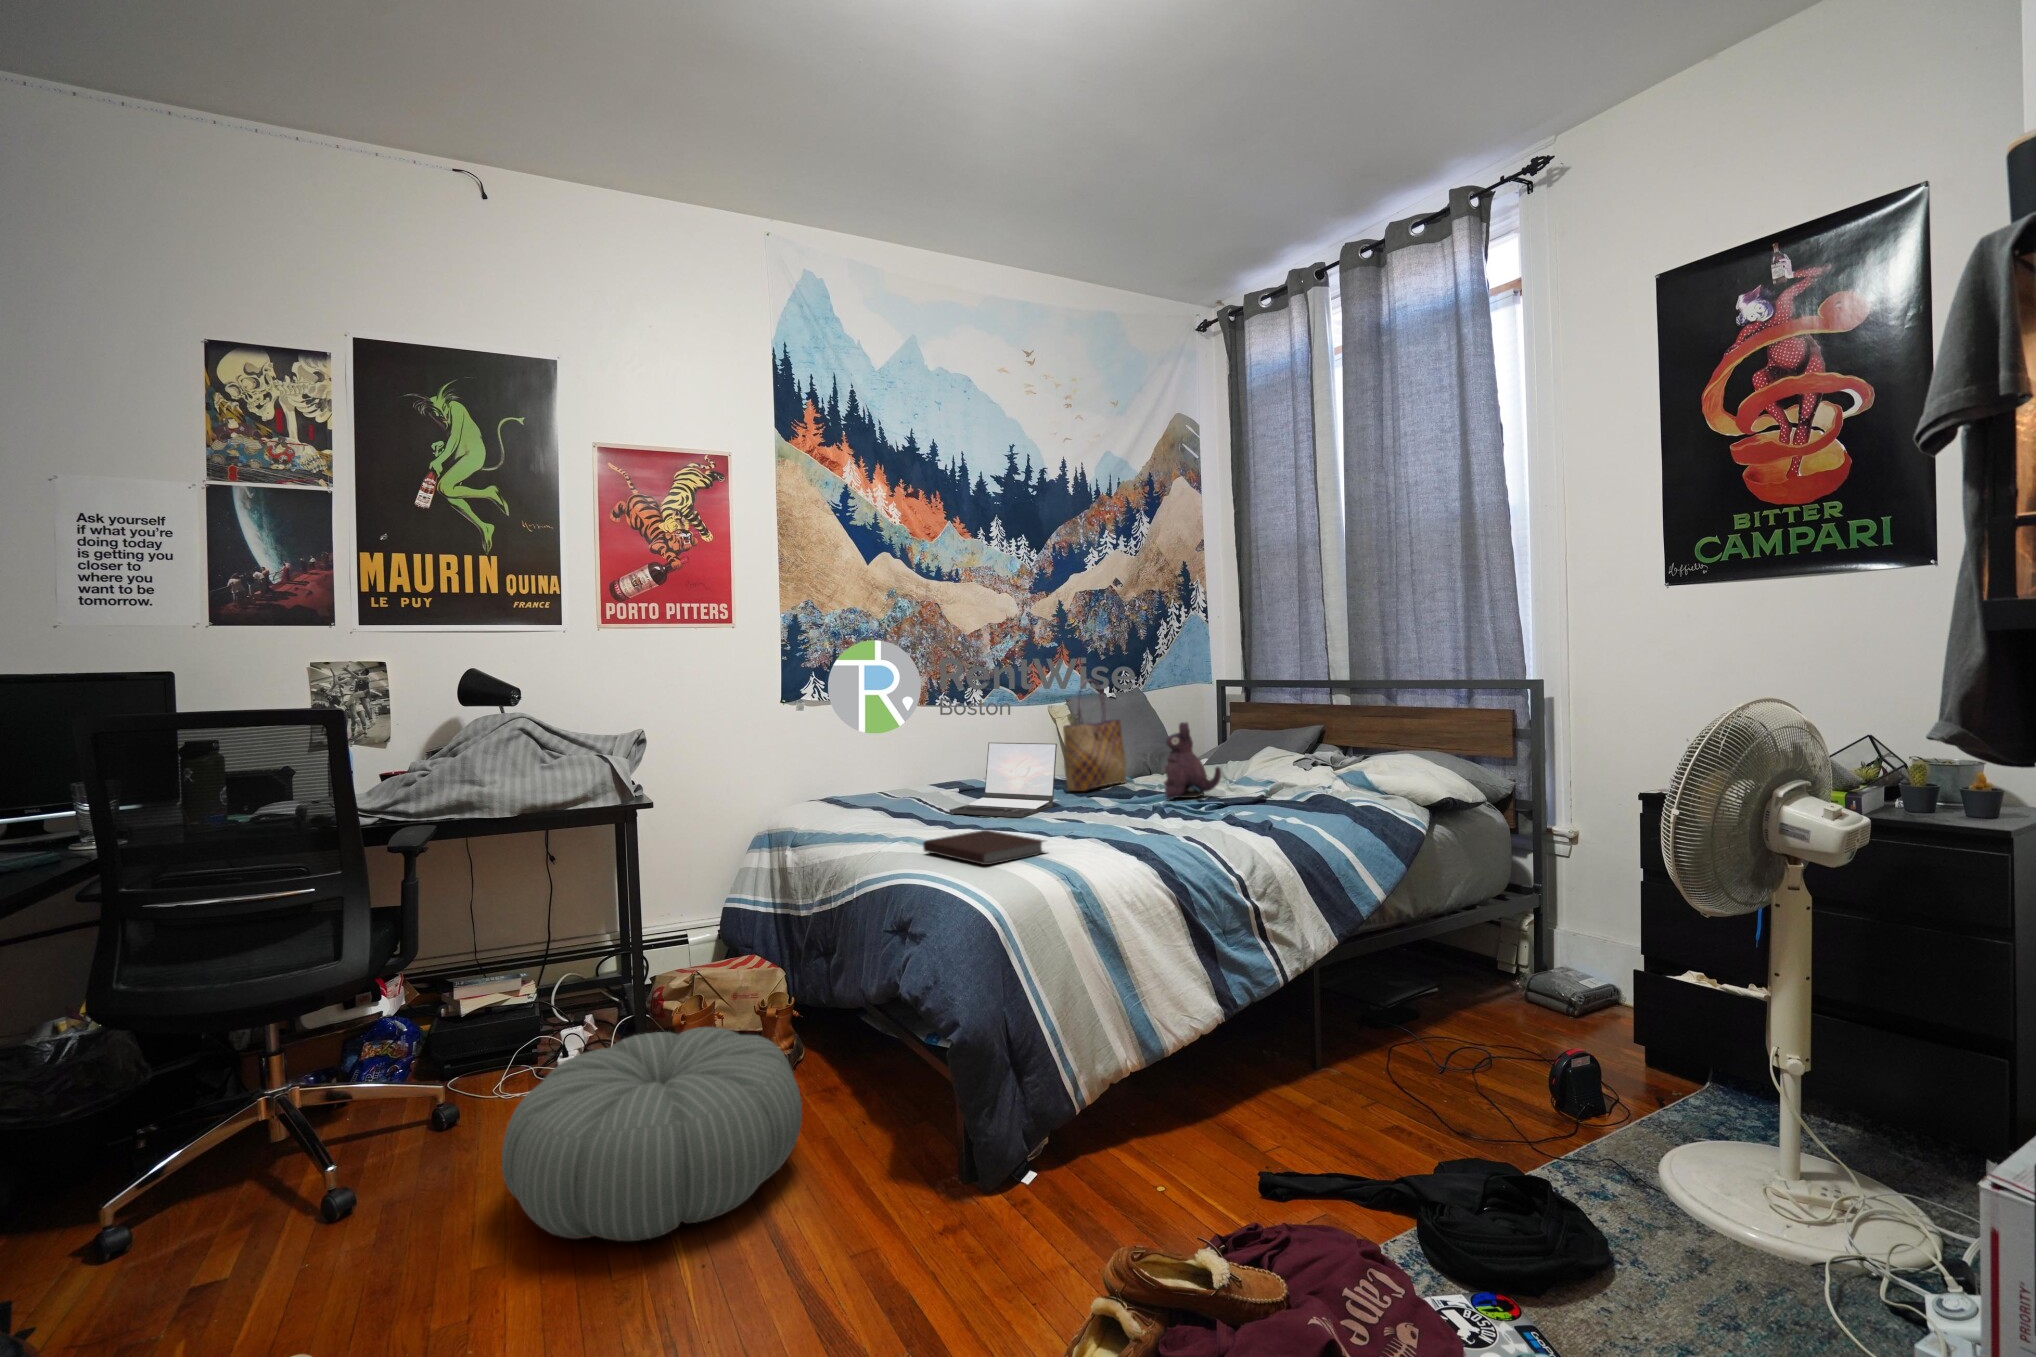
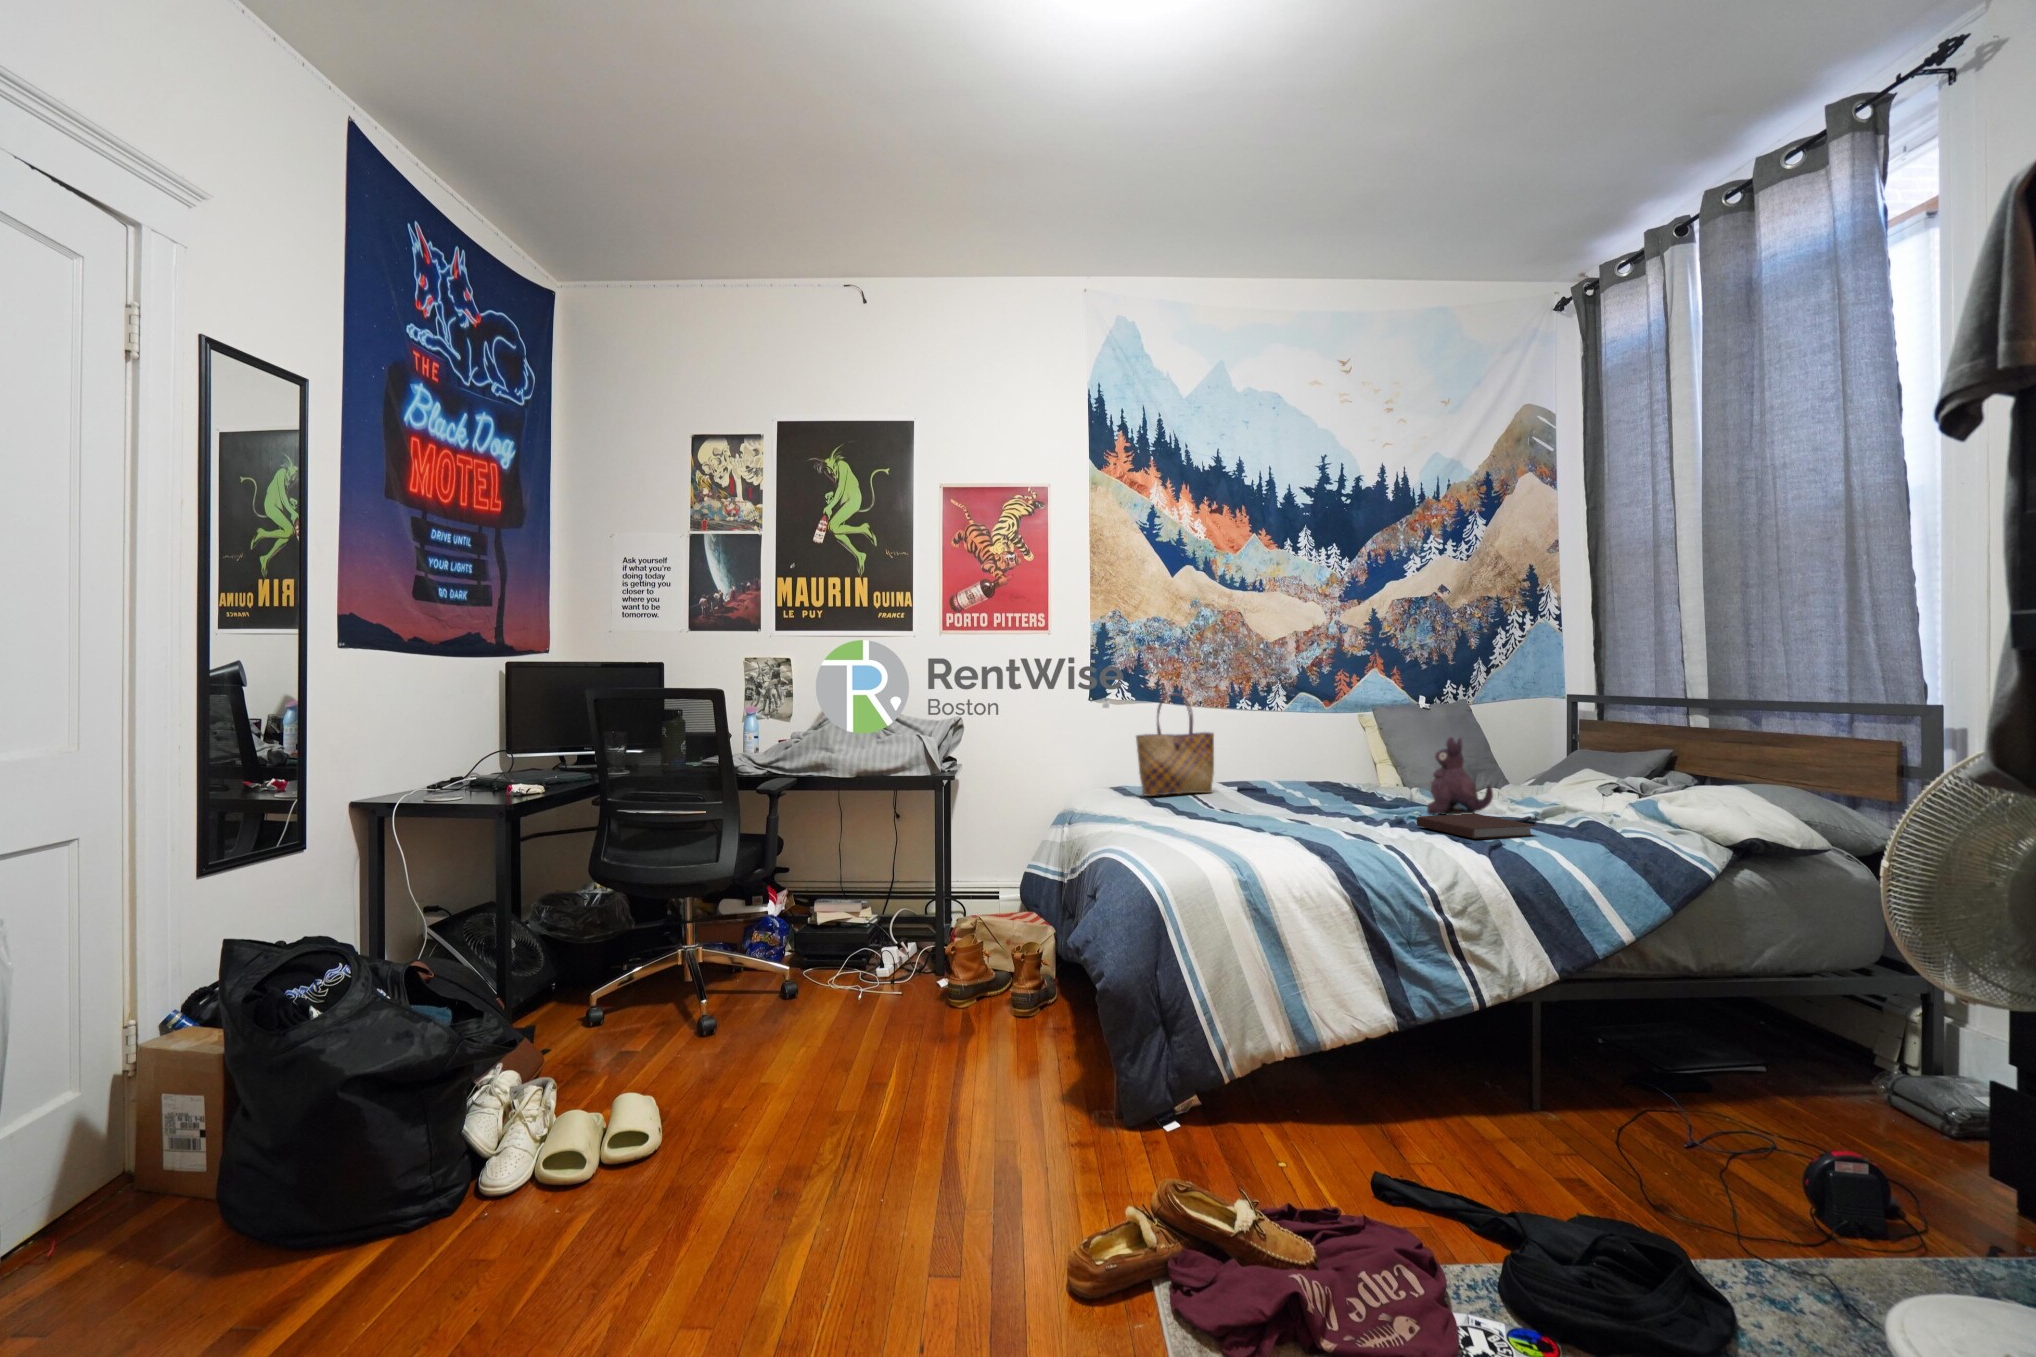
tote bag: present [1063,679,1126,791] -> present [1136,693,1214,796]
laptop: present [949,742,1057,817] -> none [1206,747,1315,818]
notebook: present [923,830,1045,865] -> present [1417,814,1536,839]
pouf: present [502,1027,802,1241] -> none [810,952,1021,1090]

